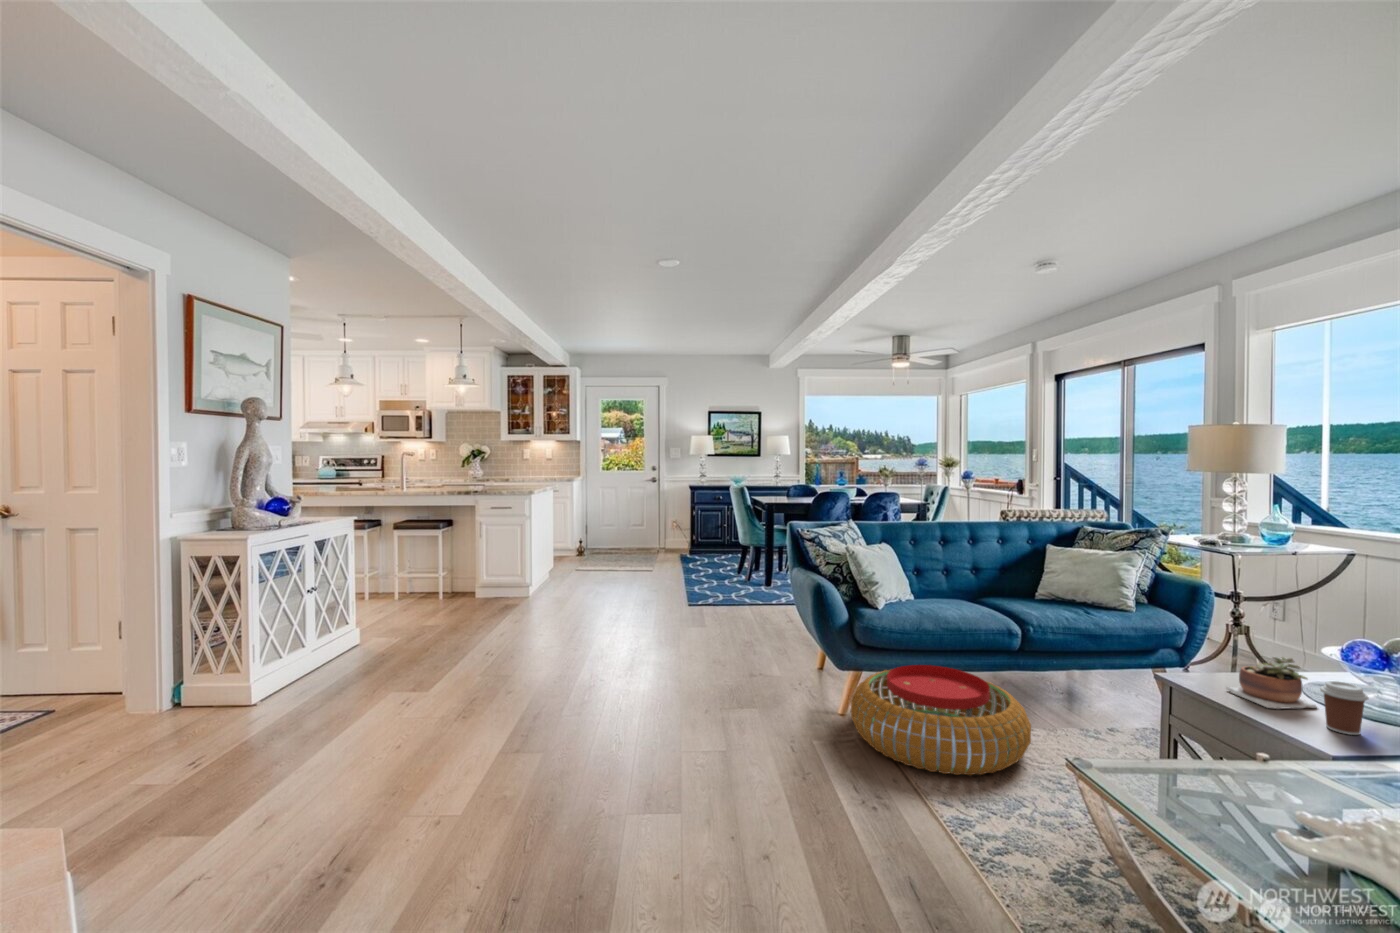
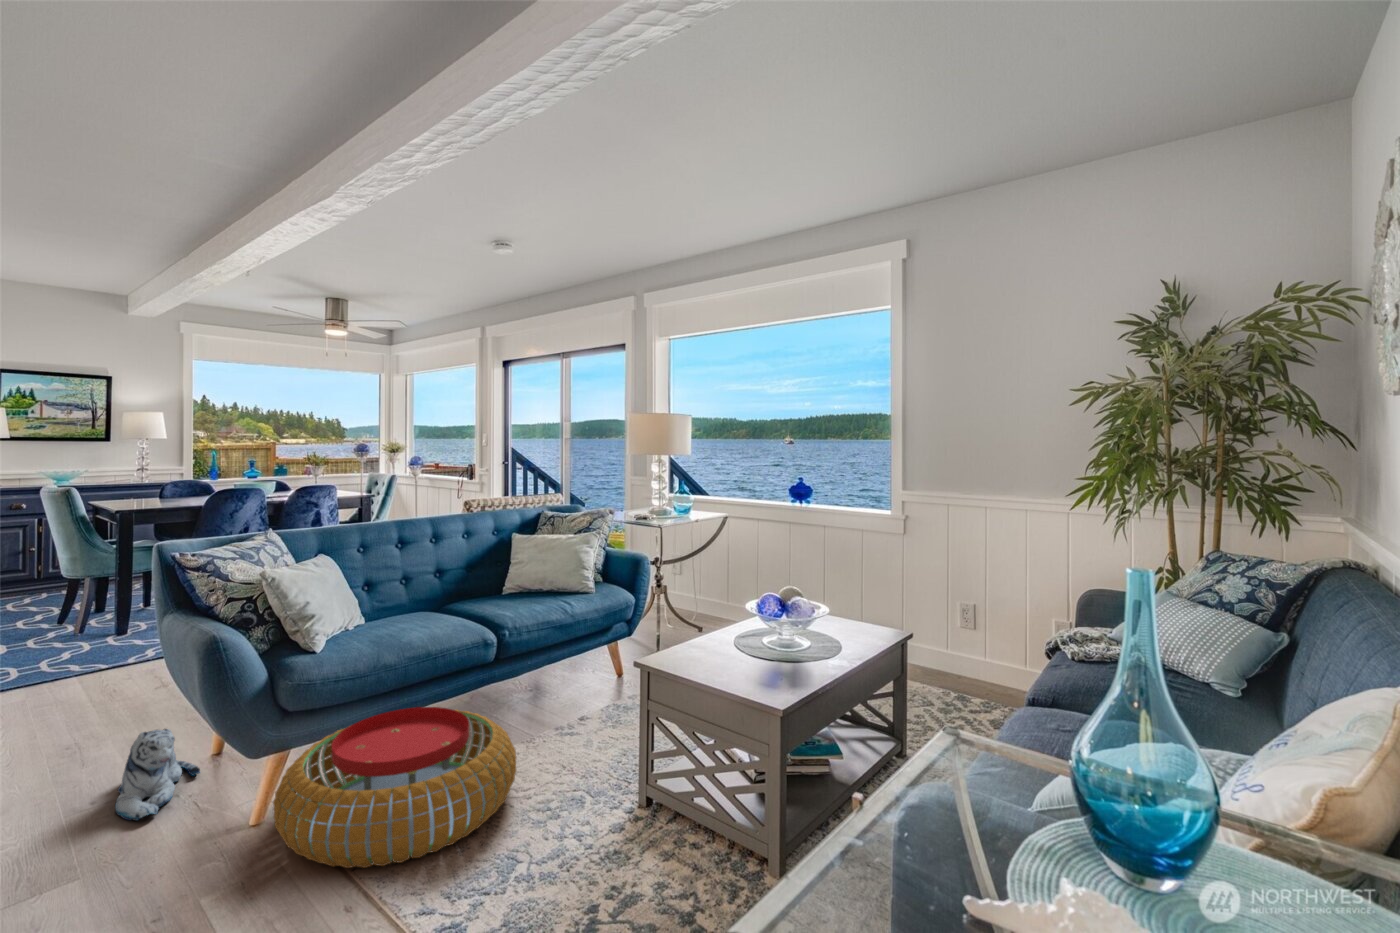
plush toy: none [768,639,810,691] -> present [115,729,200,821]
succulent plant: present [1226,657,1317,709] -> none [691,624,754,676]
coffee cup: present [1320,681,1368,735] -> none [761,639,791,685]

